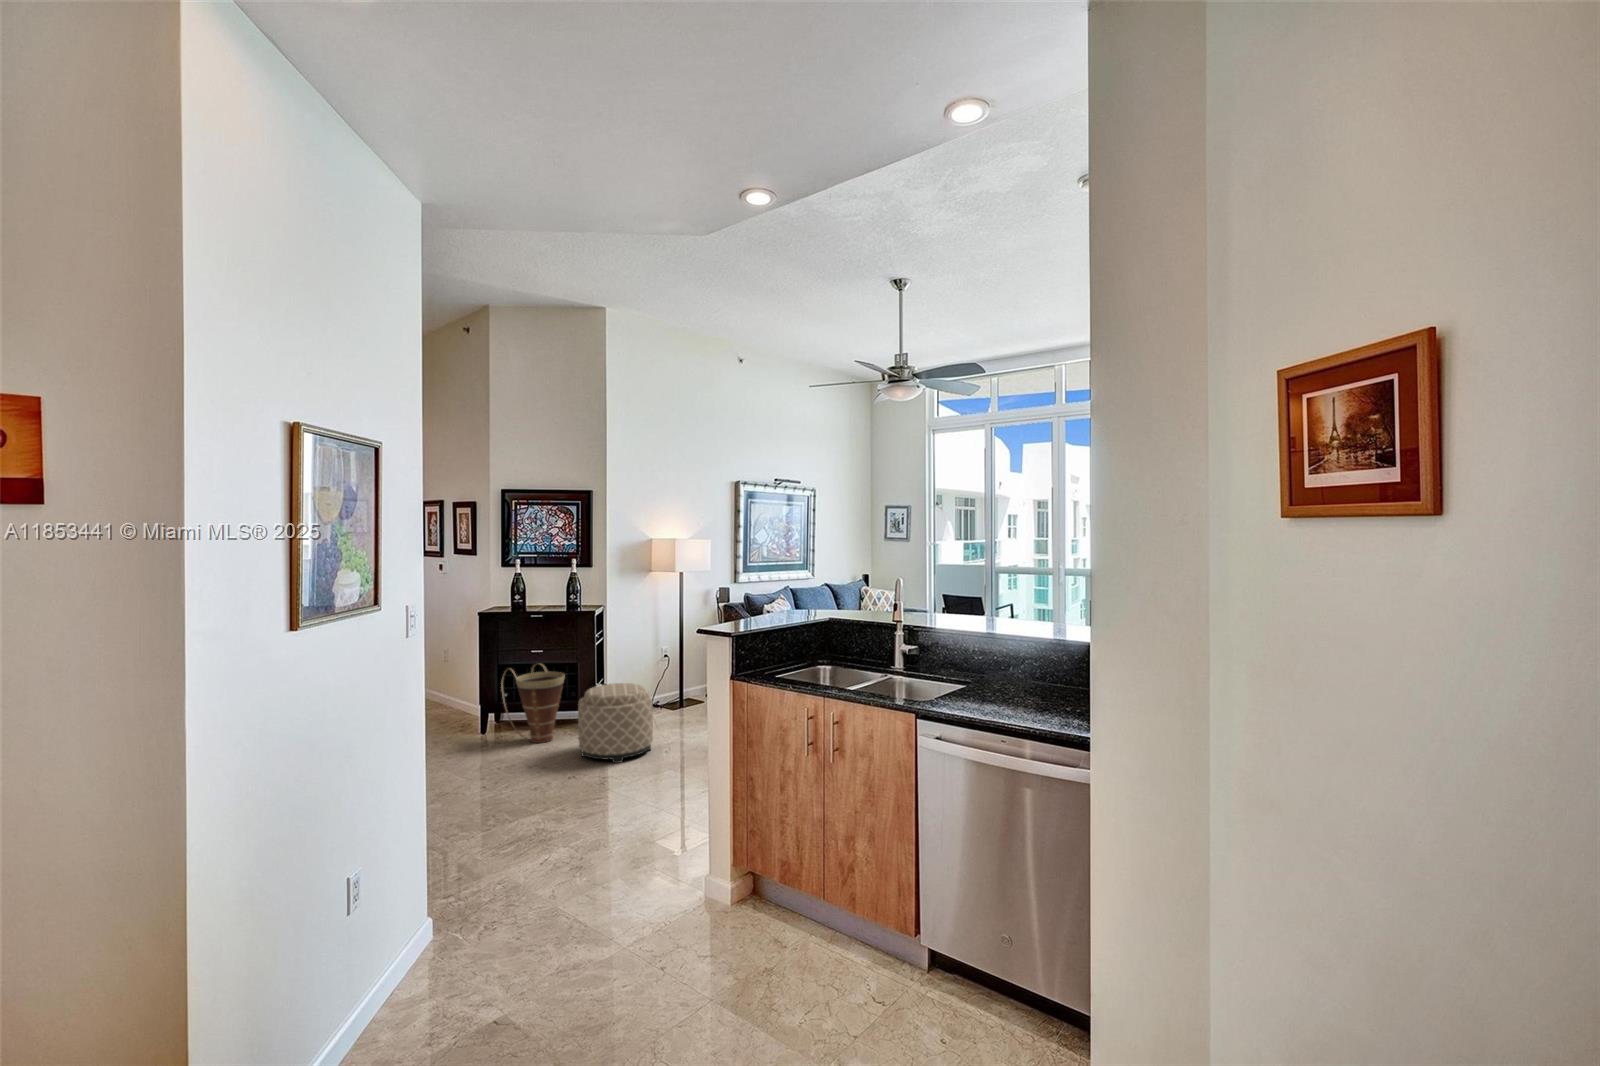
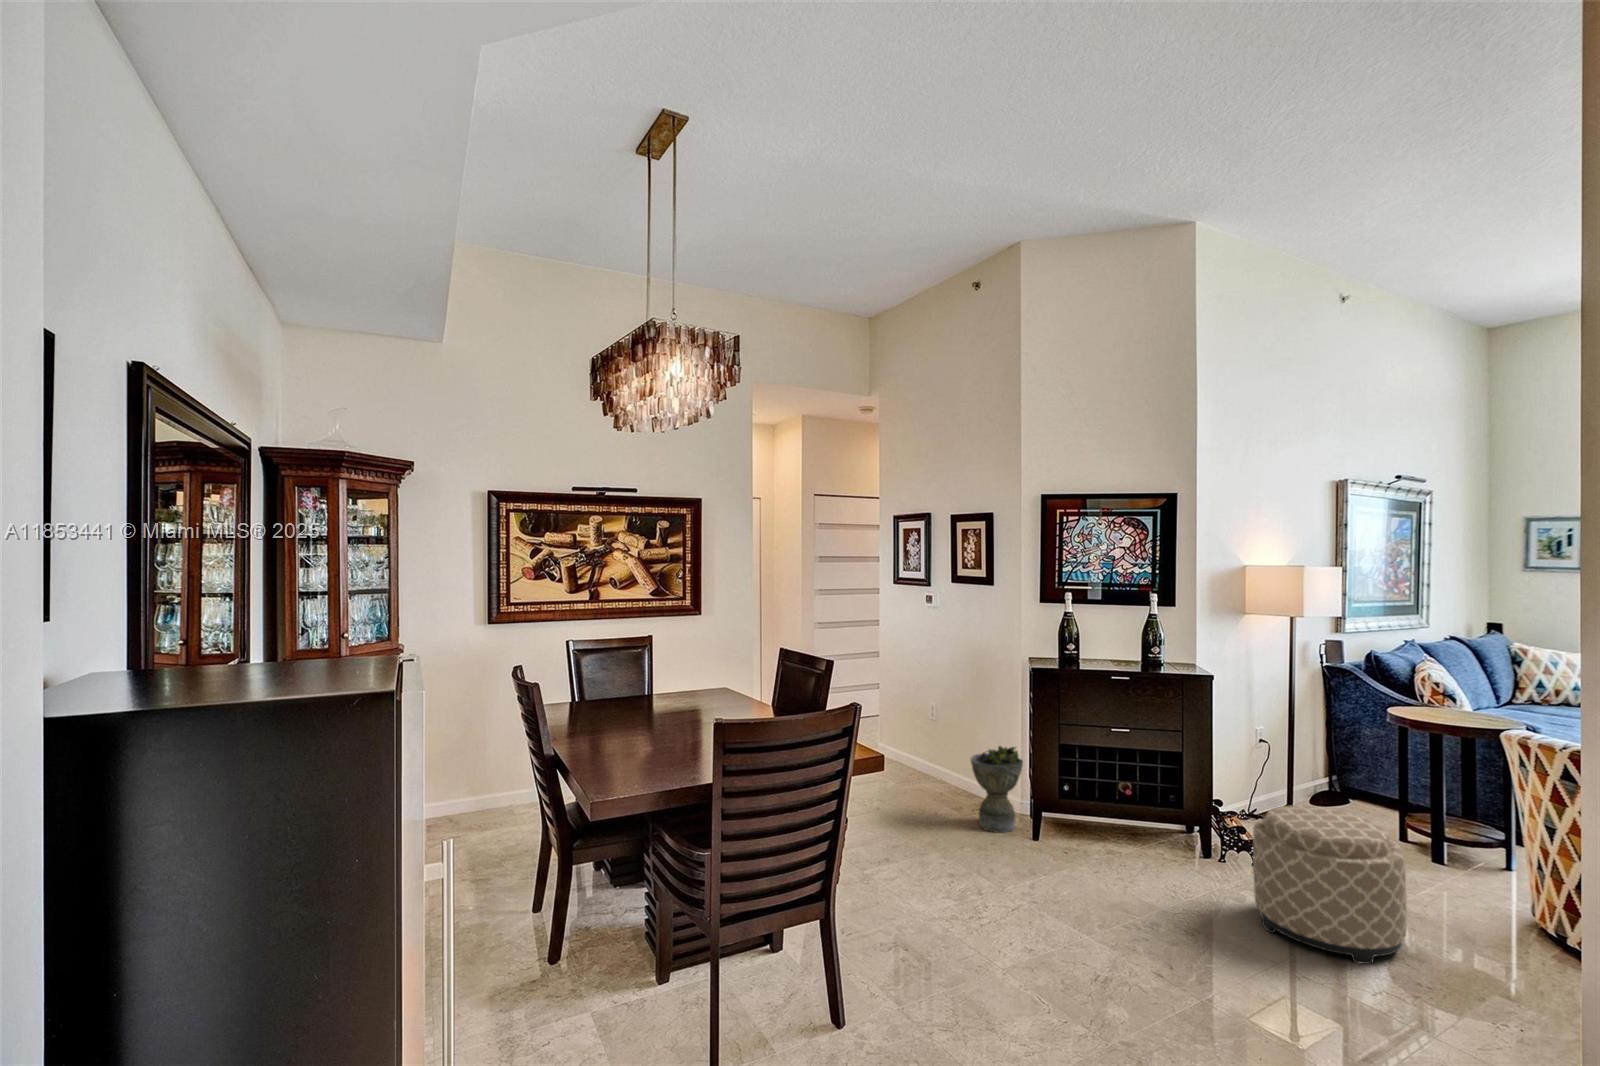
basket: present [501,664,565,743] -> none [1074,750,1188,882]
planter: none [444,670,483,730] -> present [970,746,1023,833]

